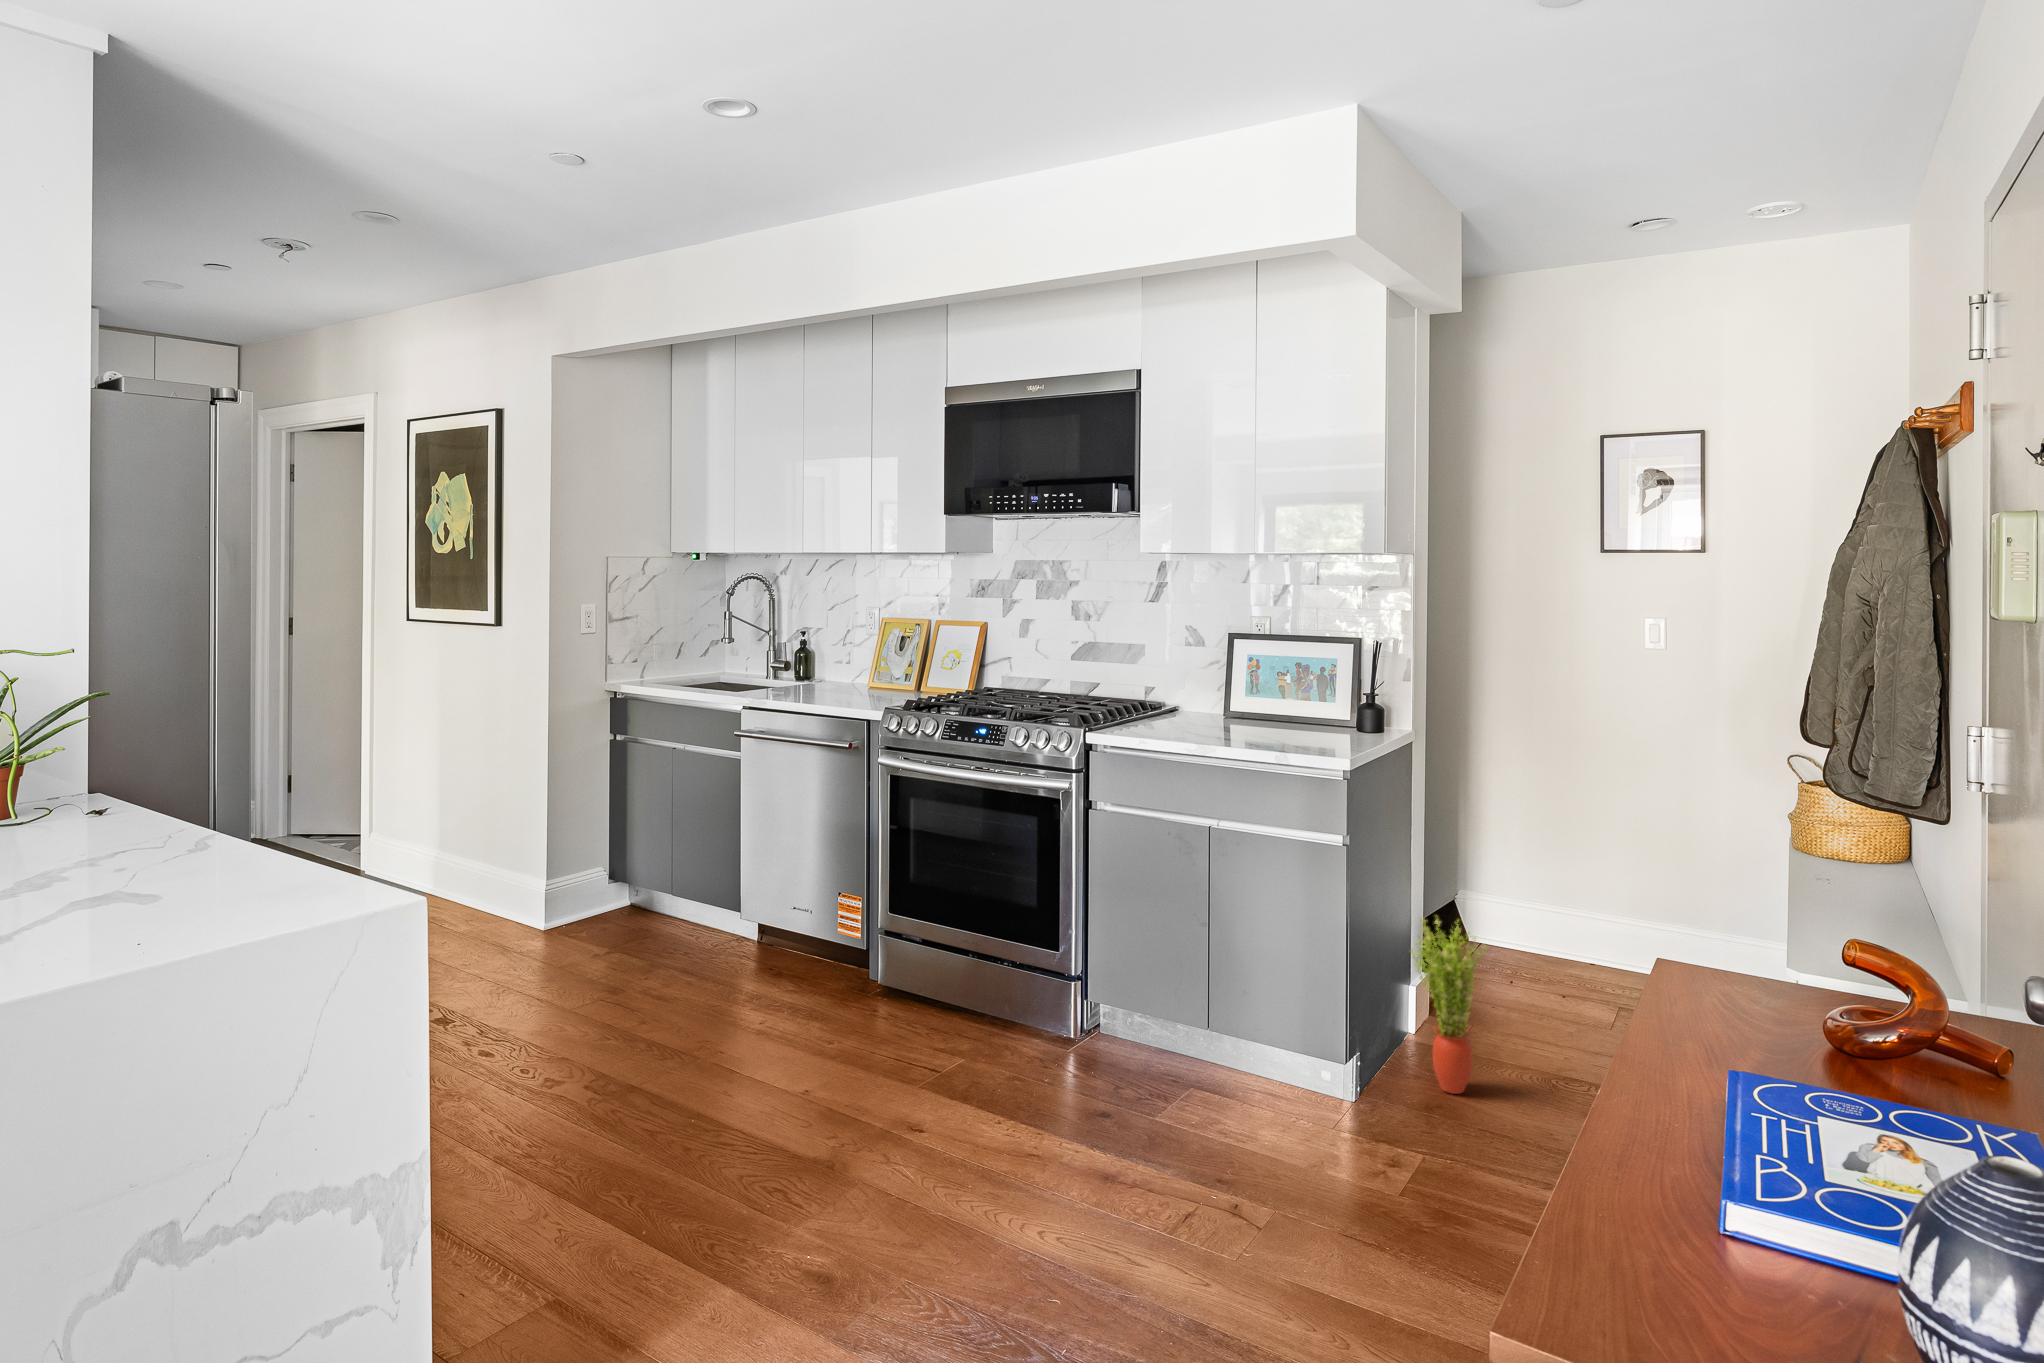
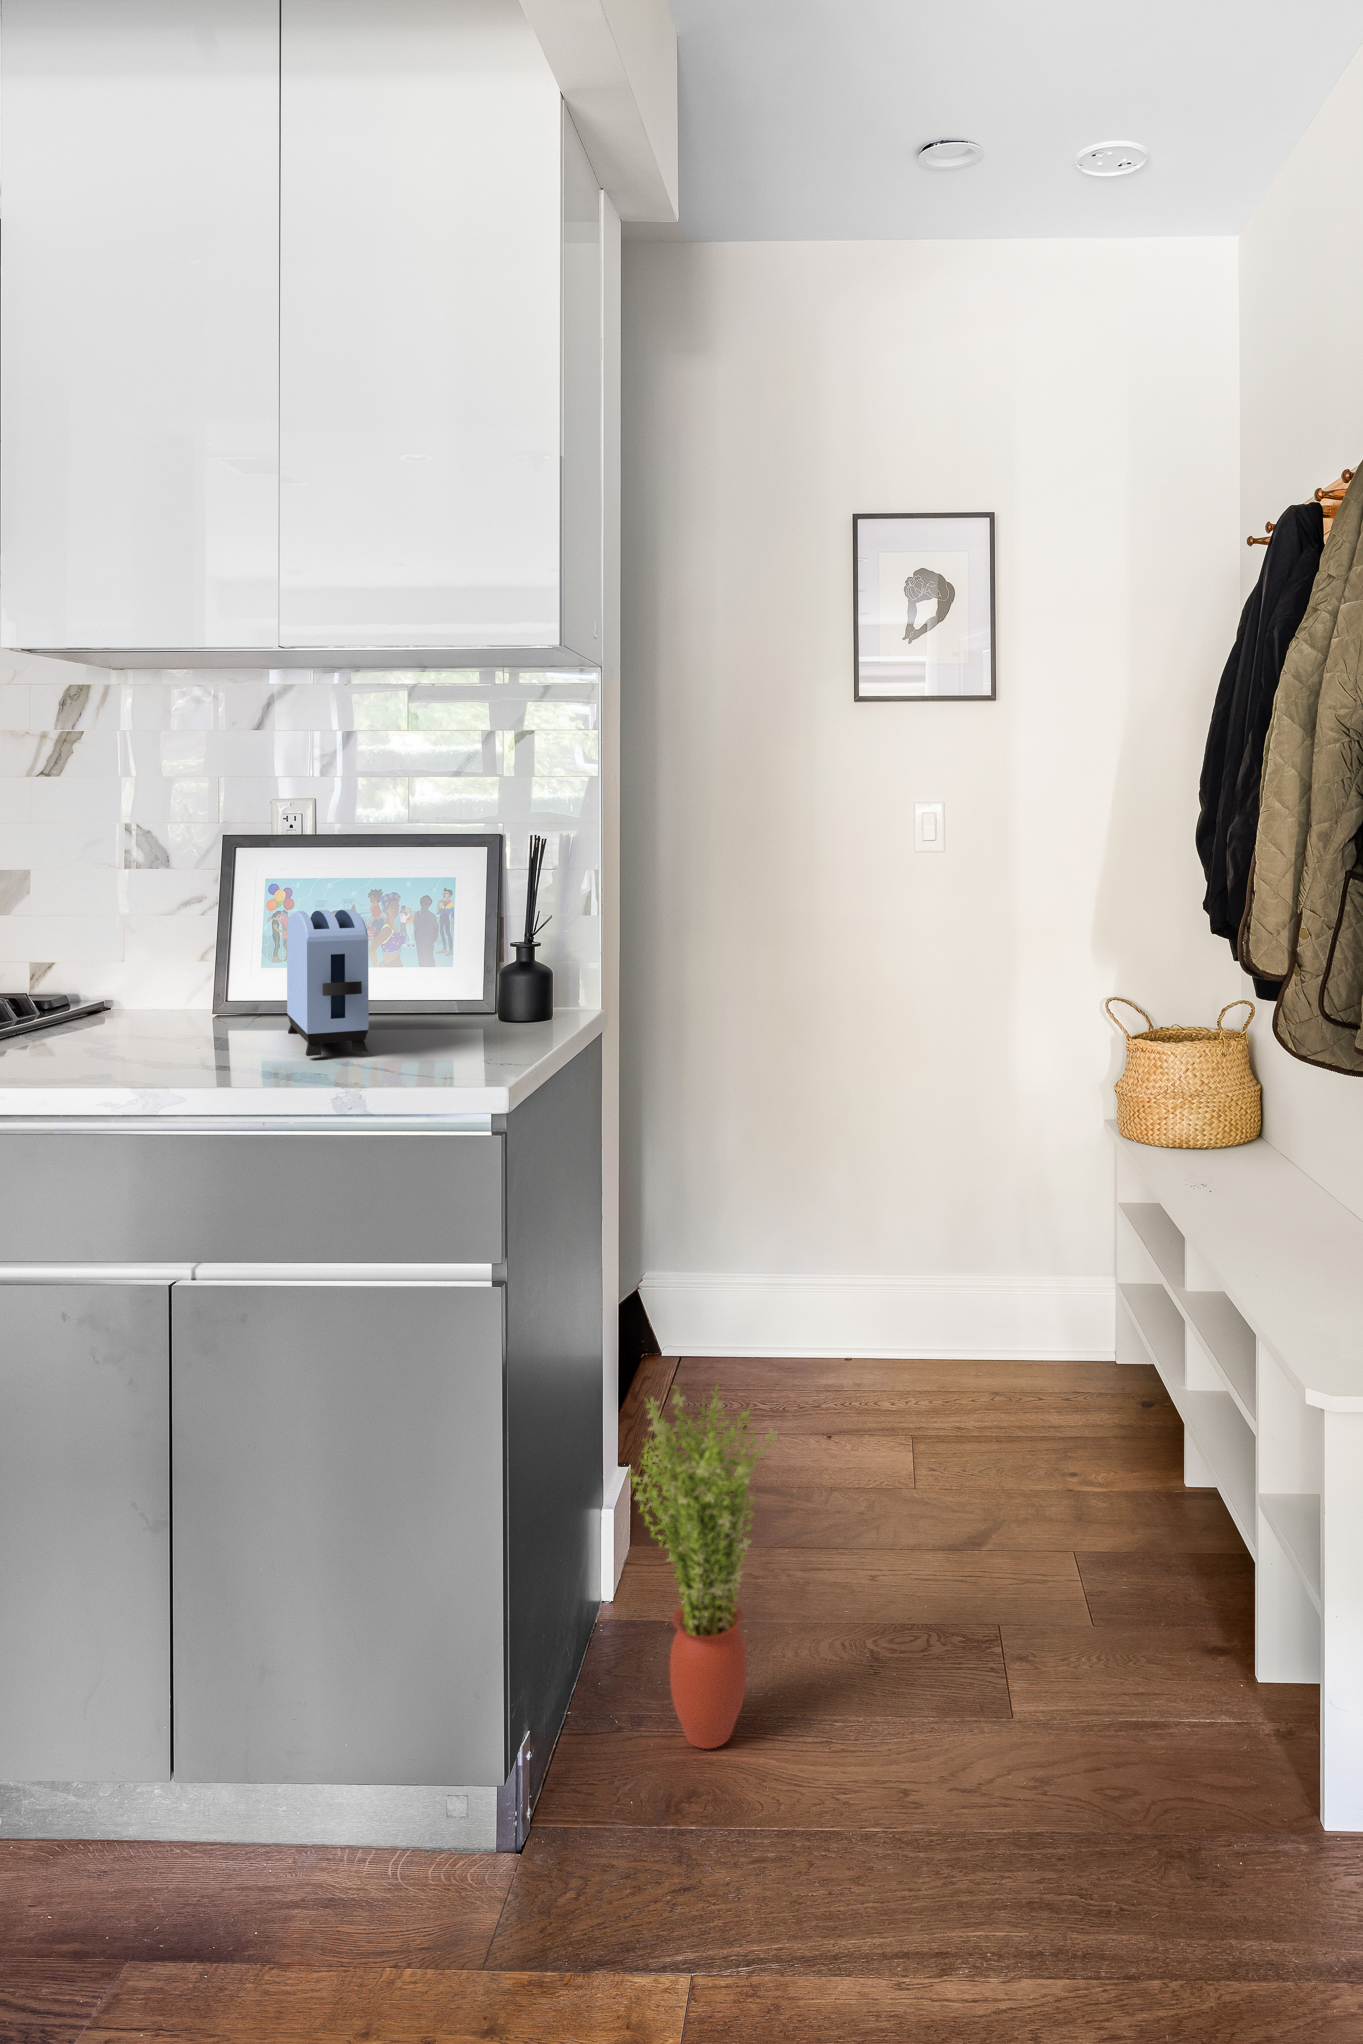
toaster: none [1257,673,1292,740] -> present [287,909,369,1056]

